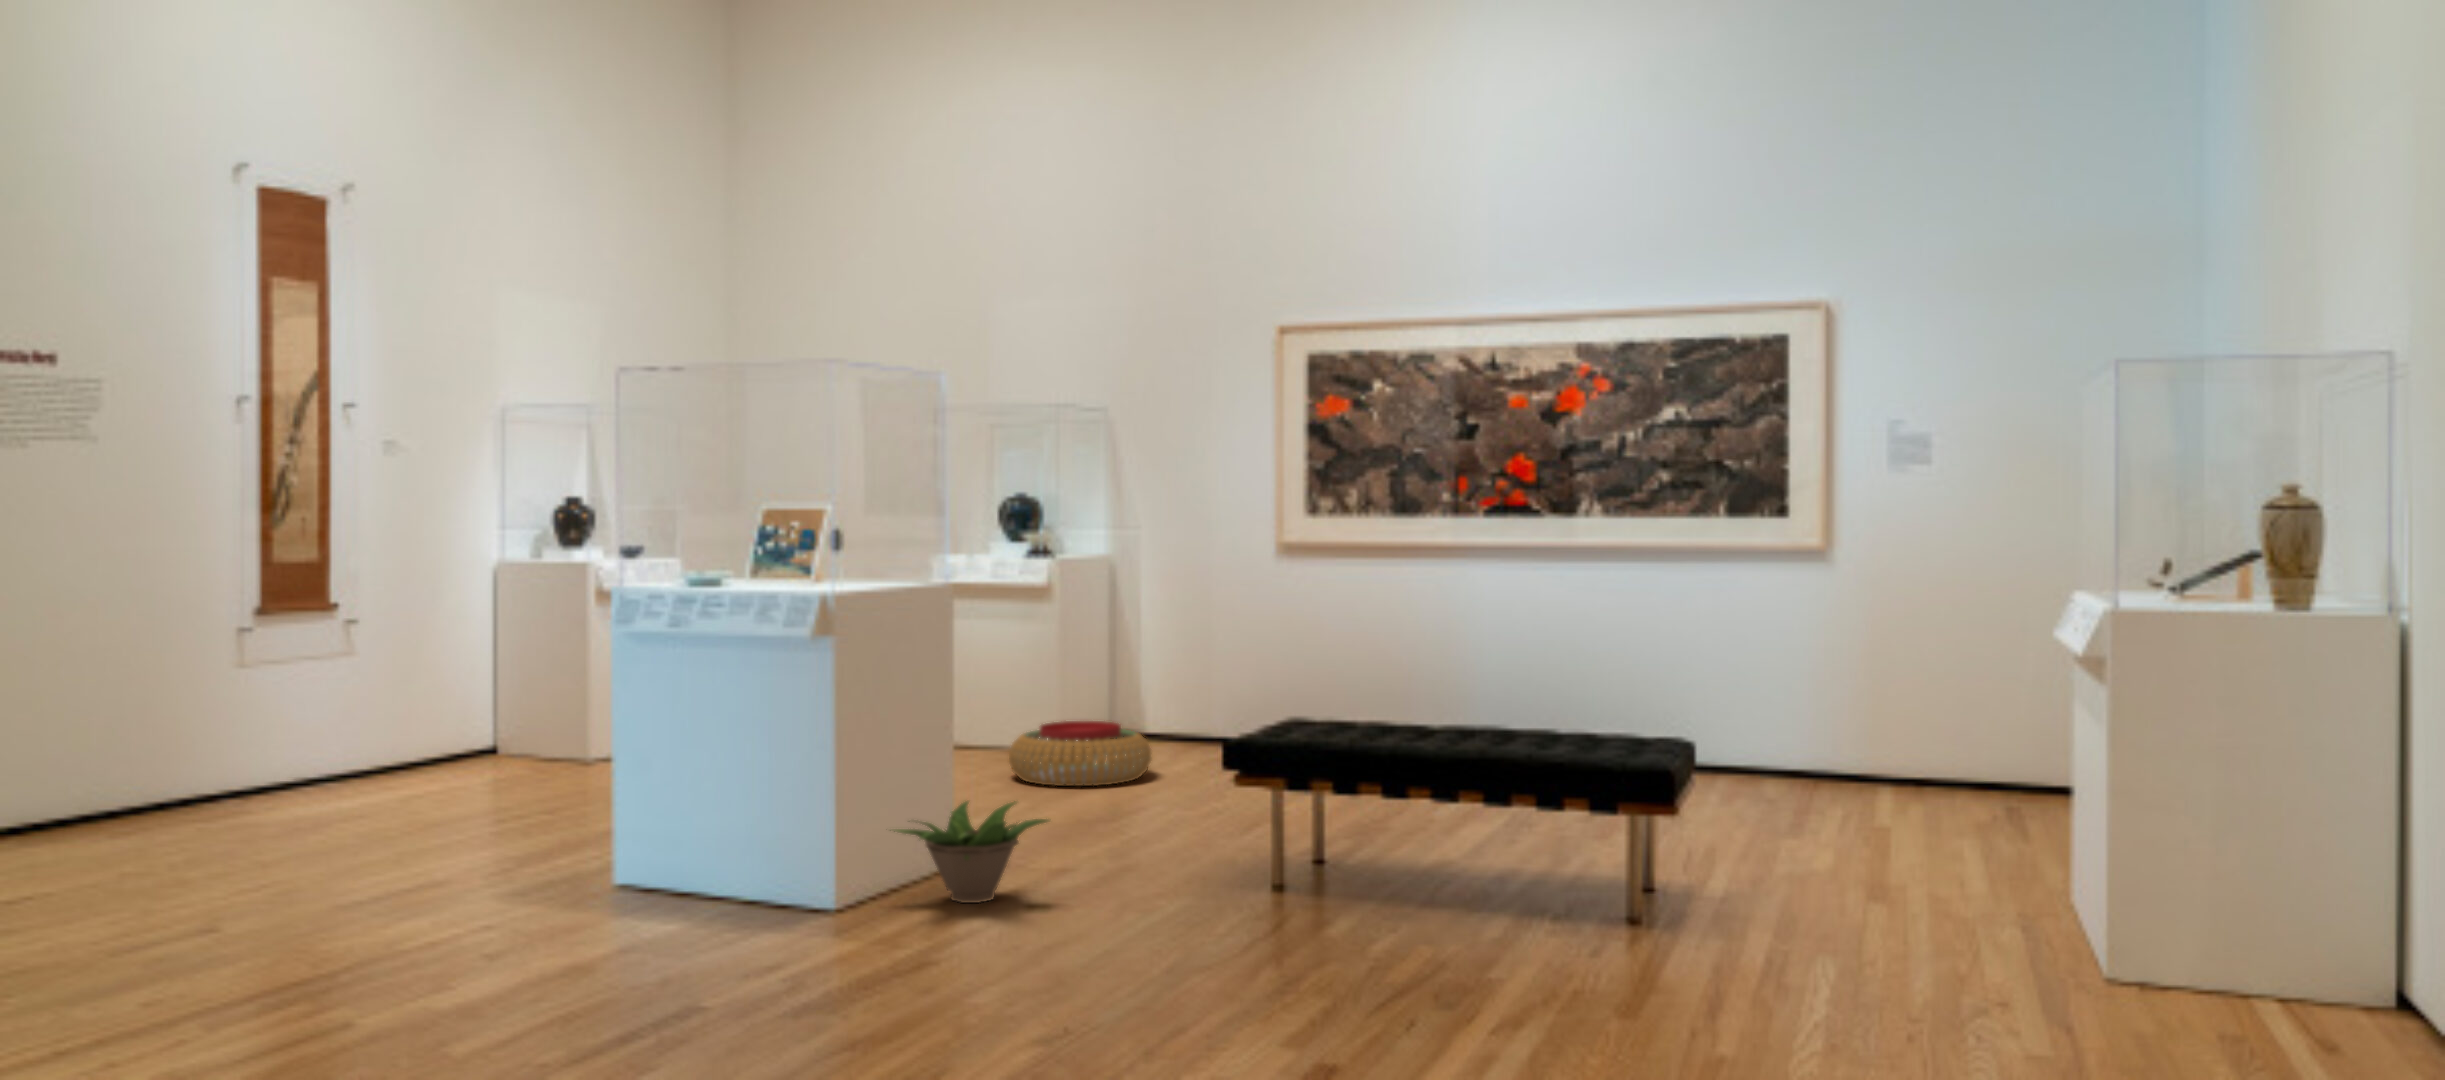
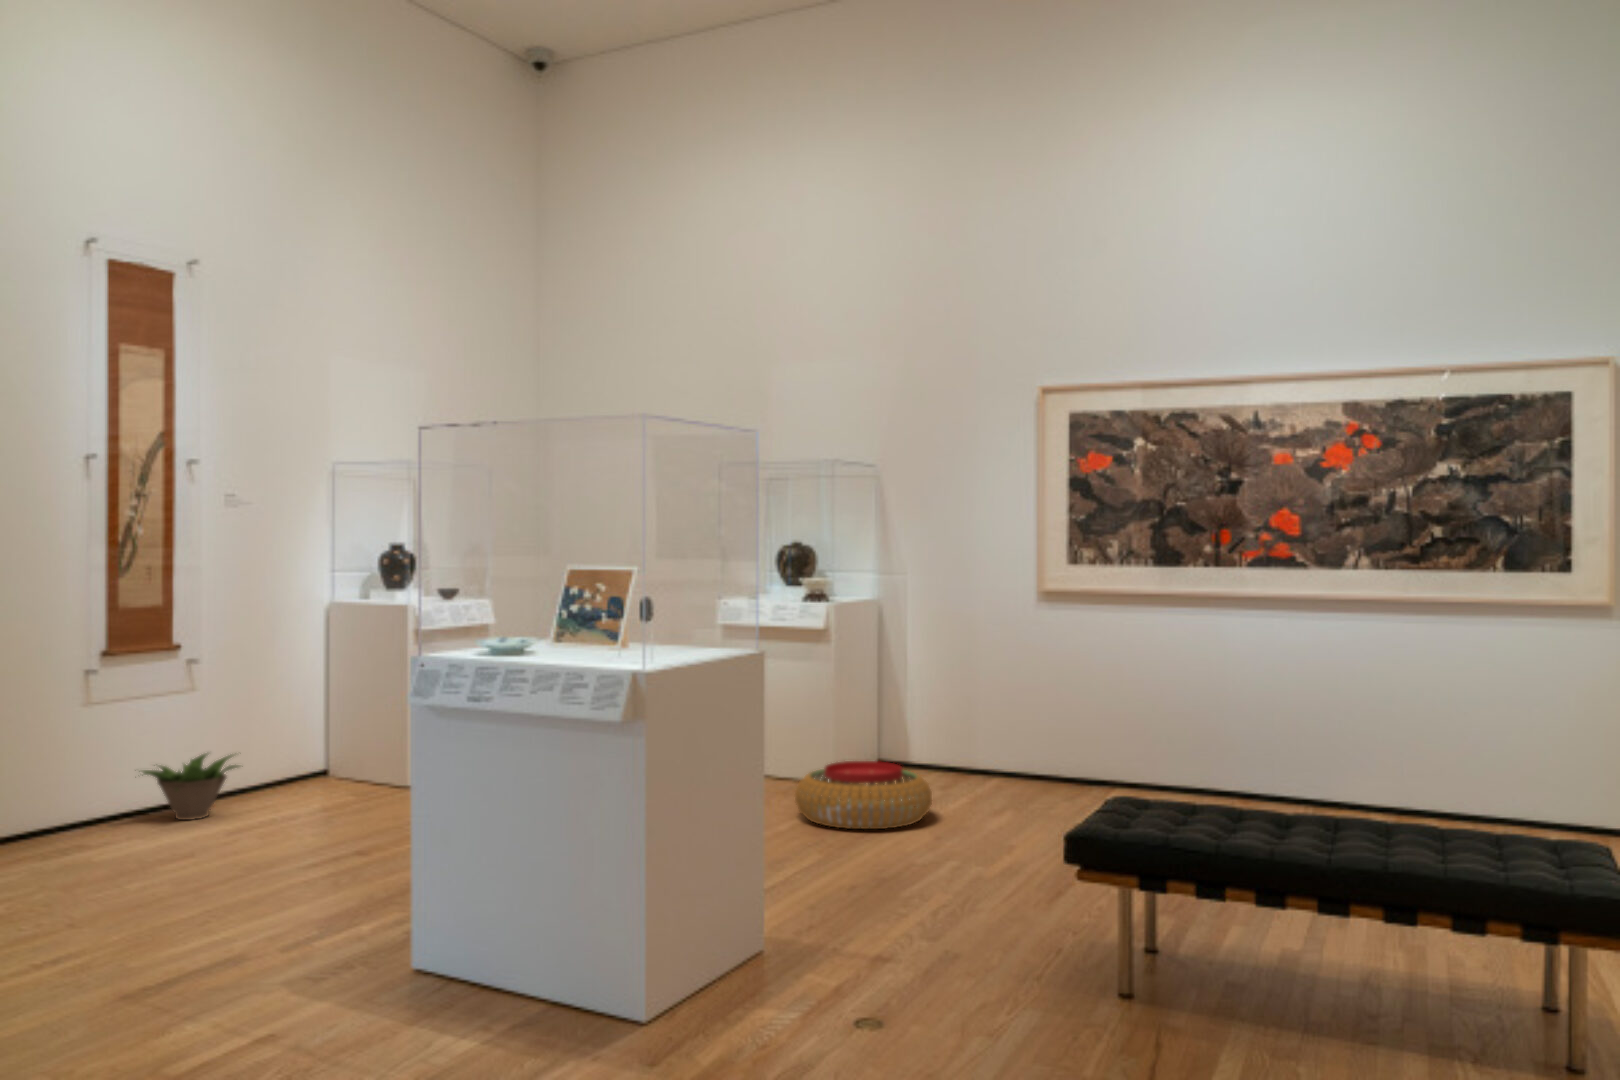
decorative plant: present [894,801,1049,903] -> present [142,754,239,820]

